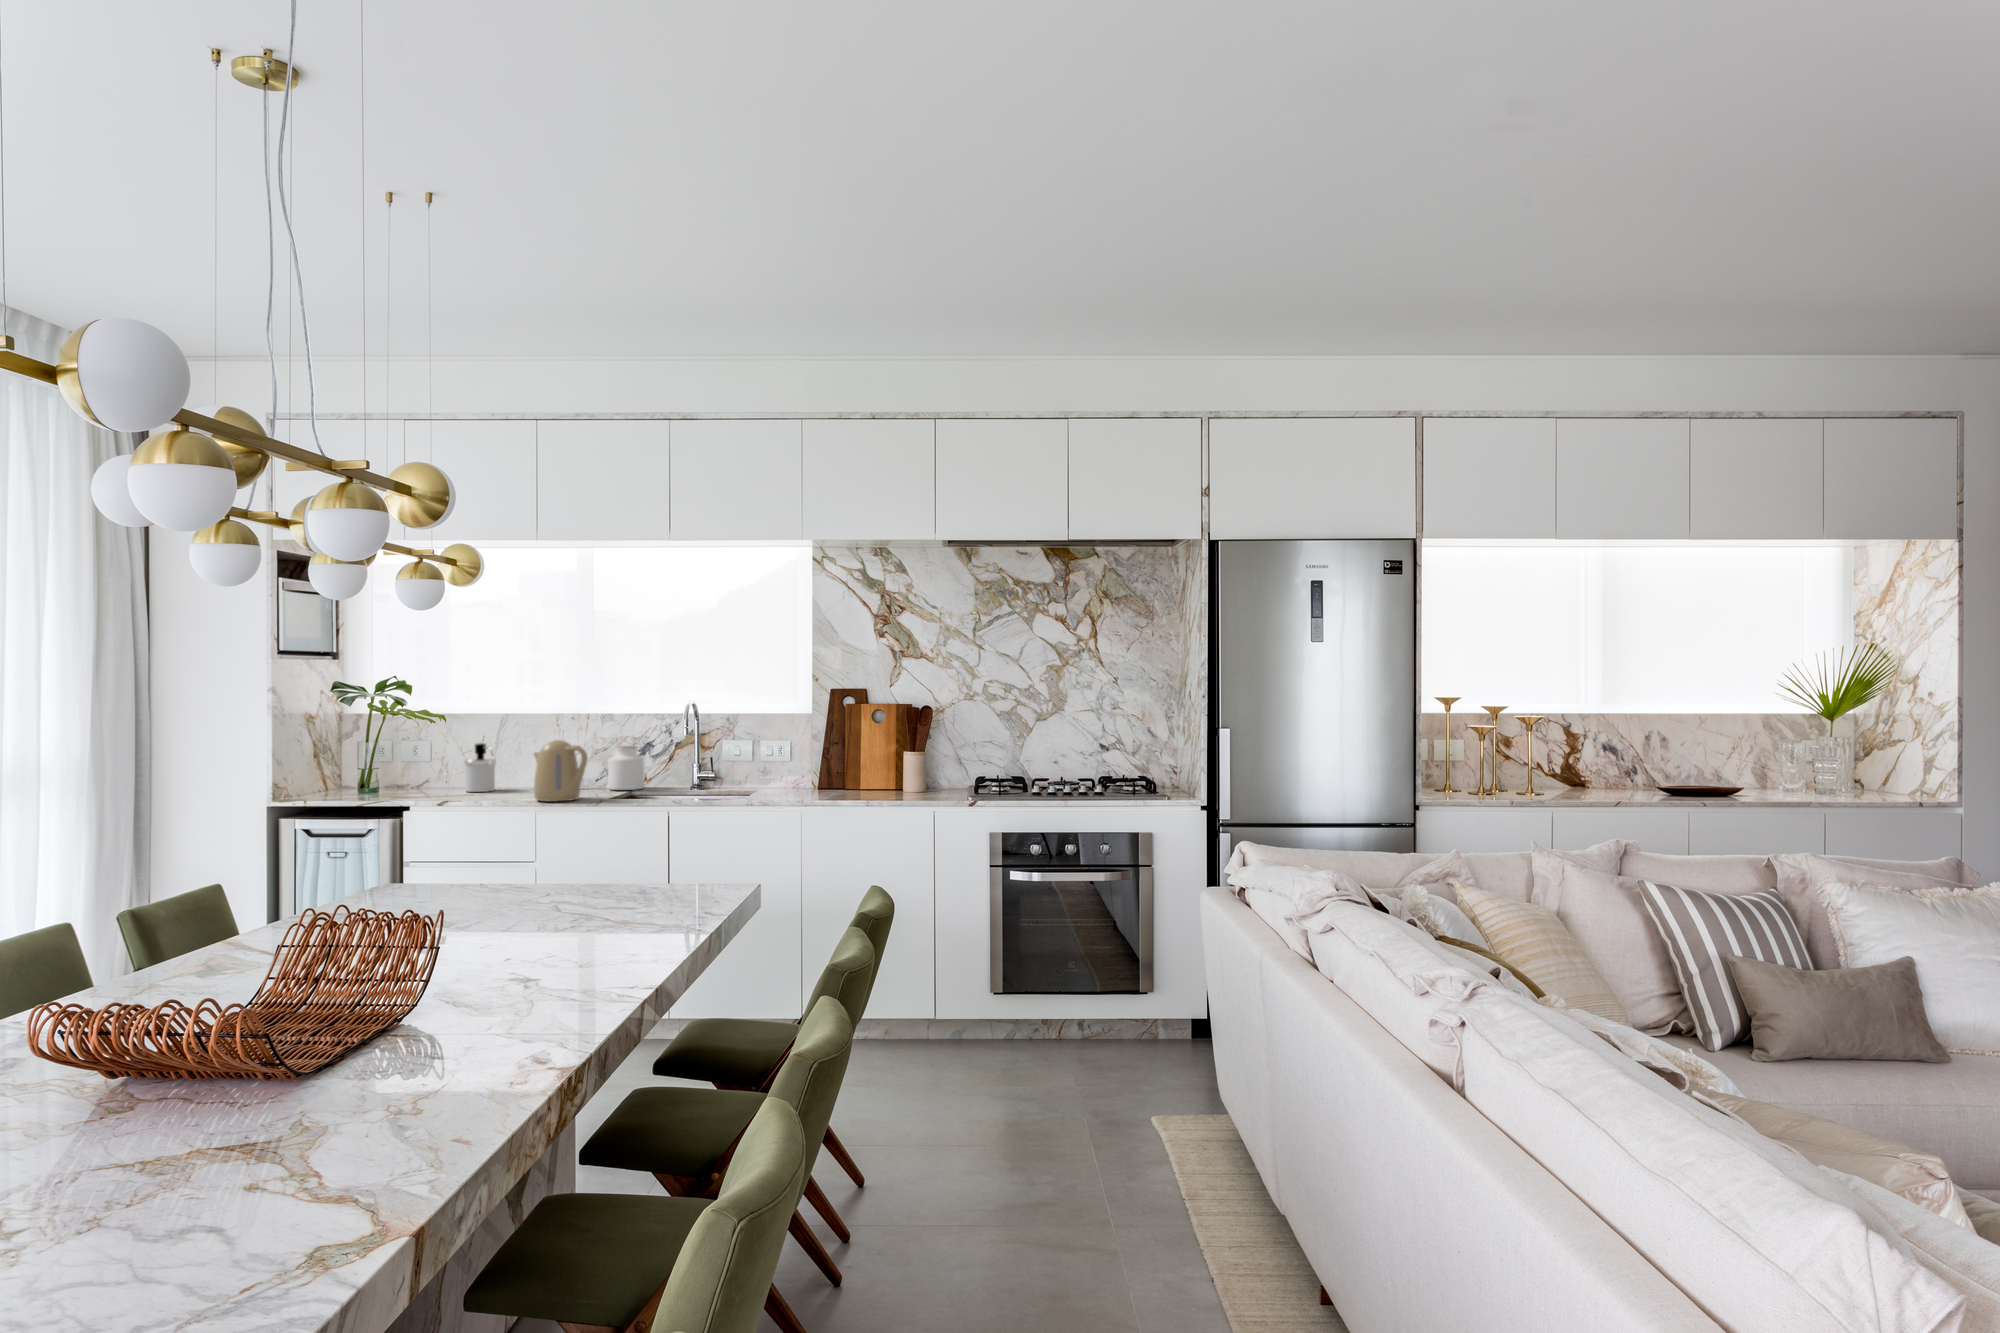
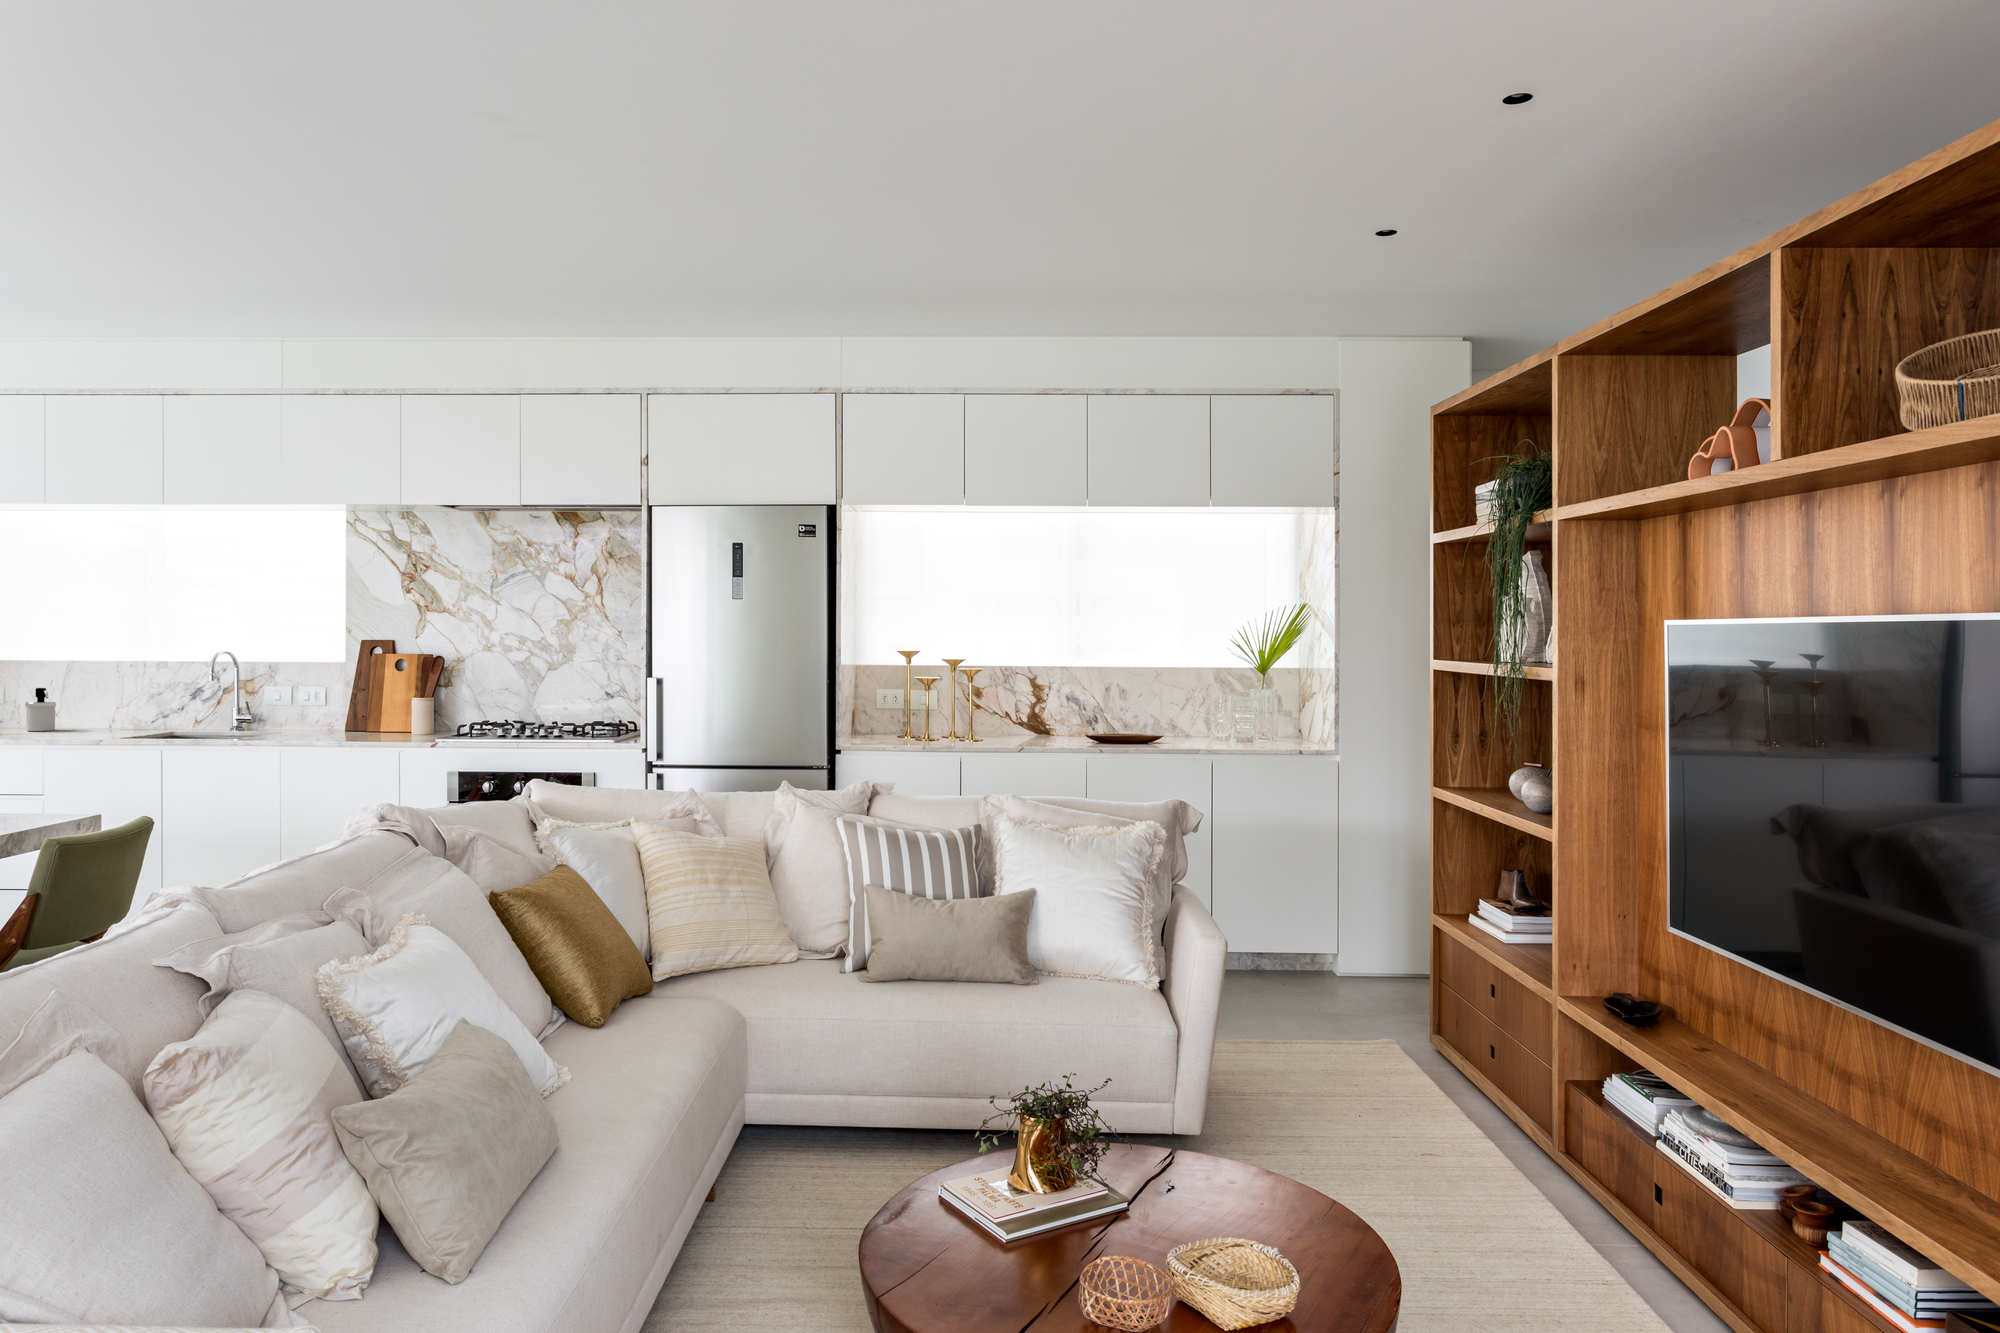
kettle: present [534,740,588,801] -> none [73,684,120,738]
jar: present [608,746,644,790] -> none [156,692,192,731]

